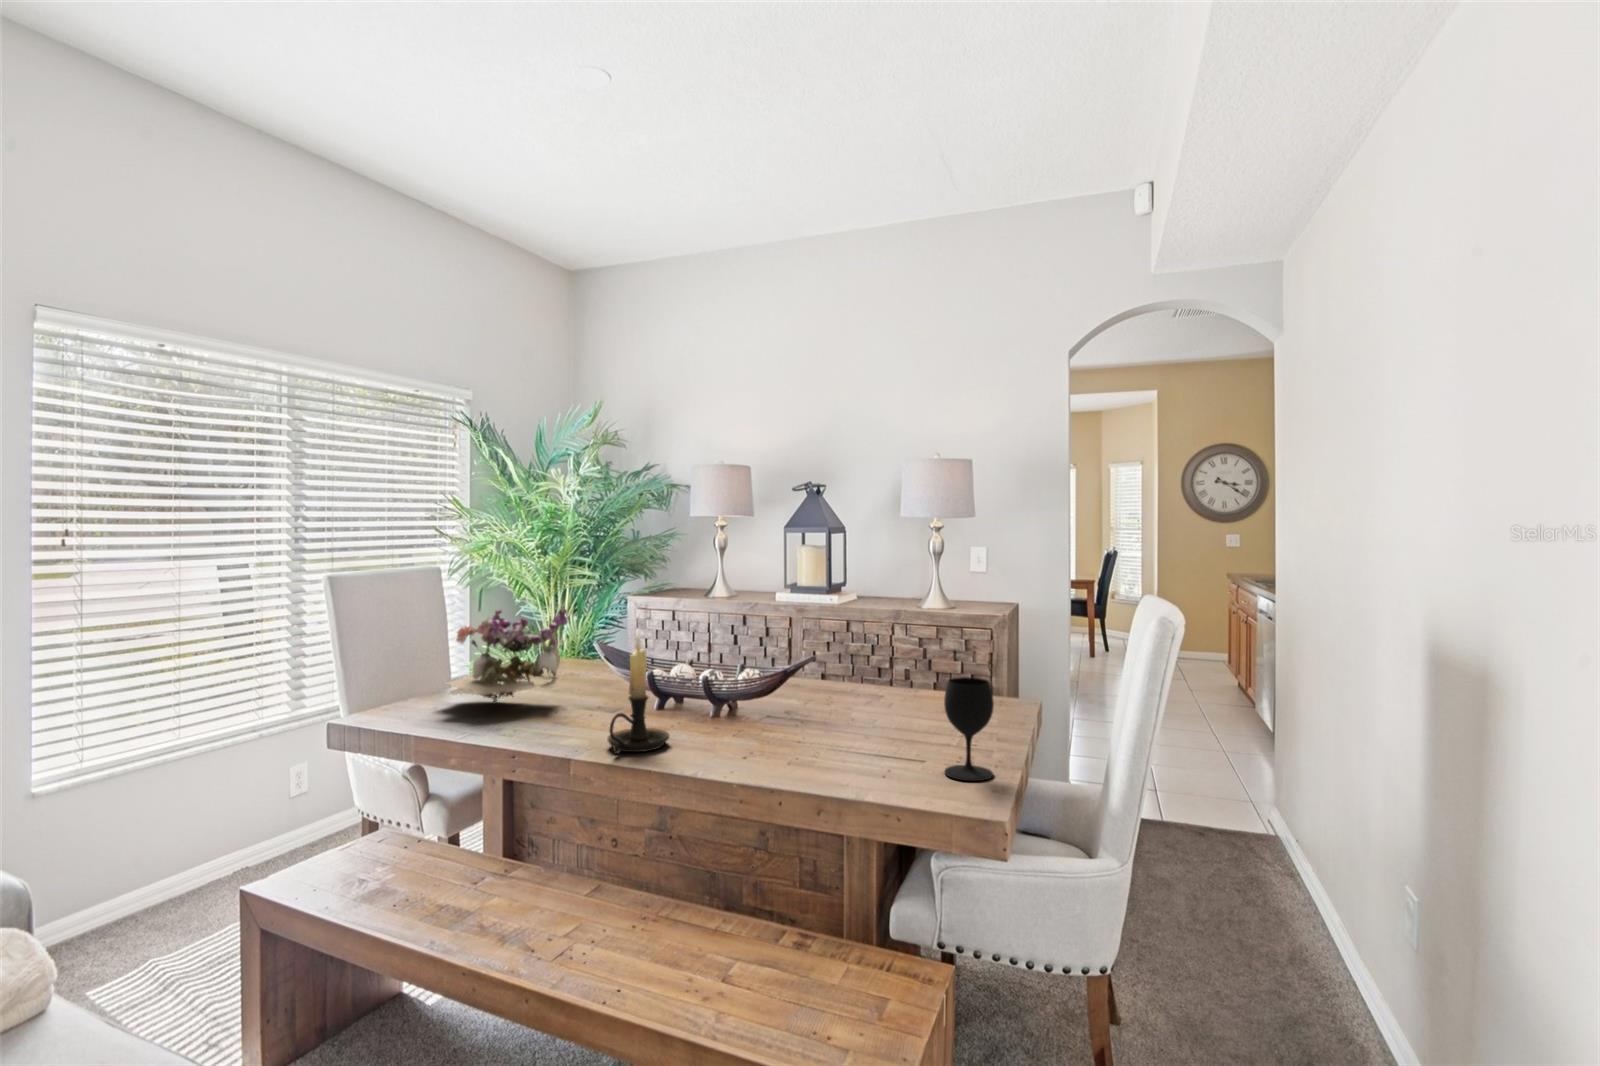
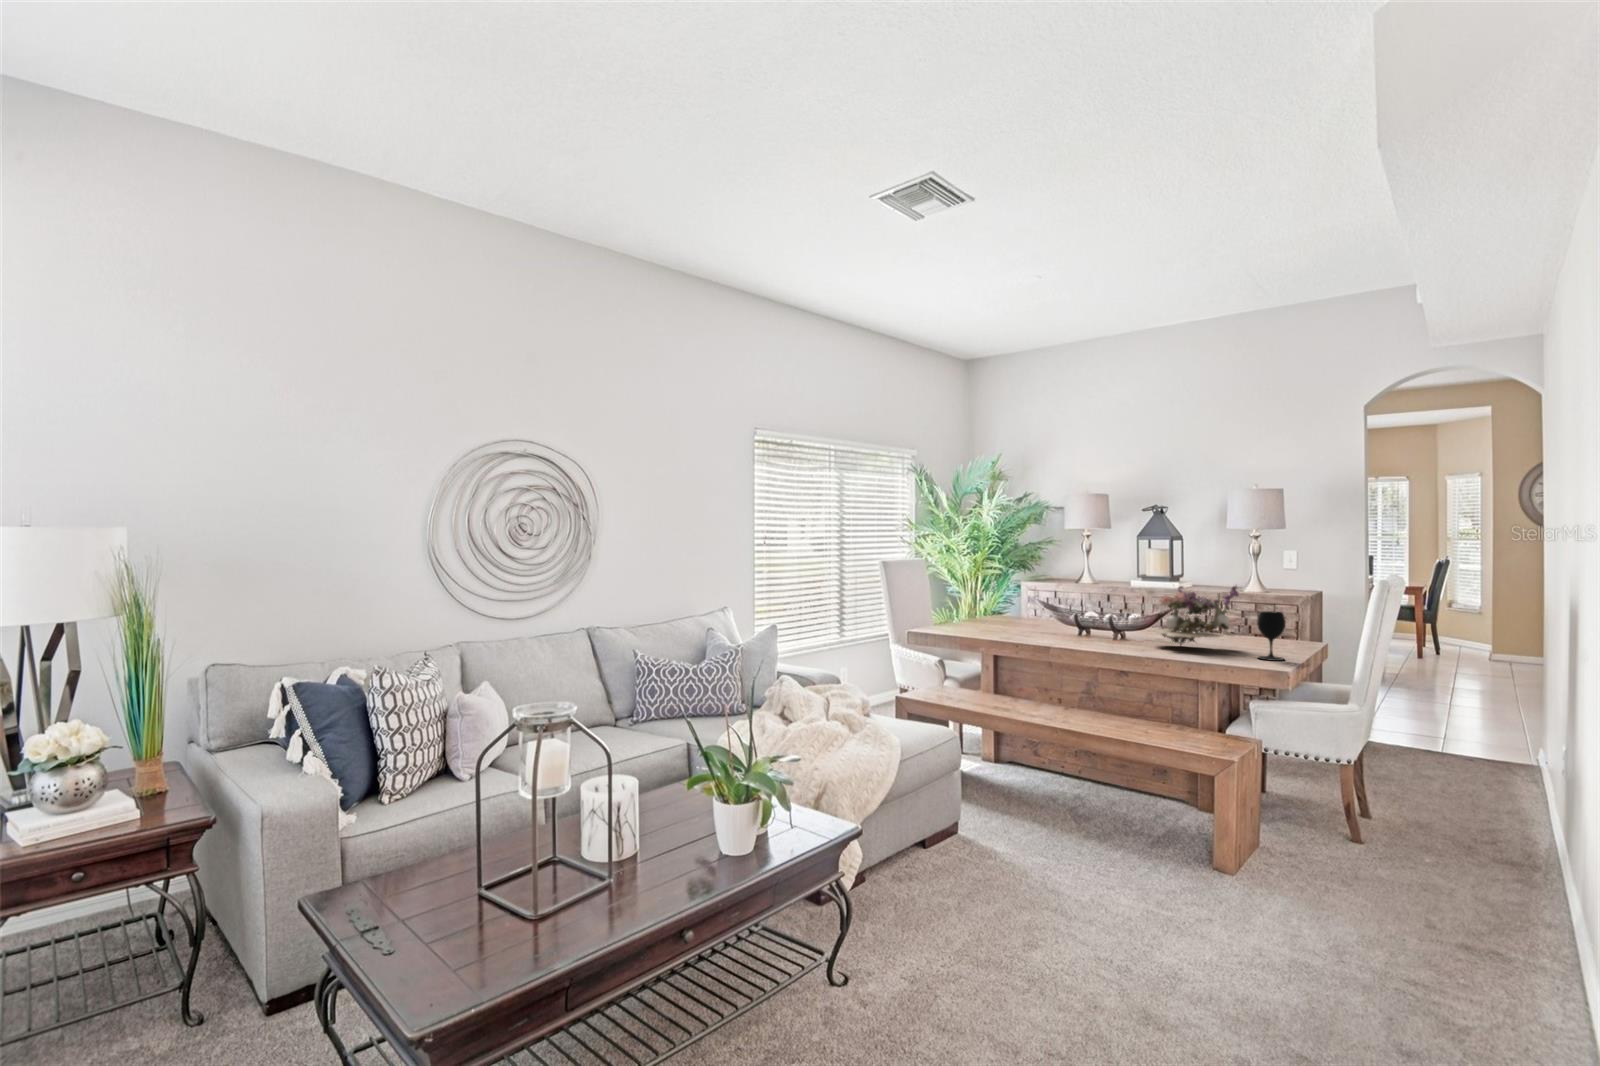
flower arrangement: present [445,606,568,702] -> present [1152,585,1239,645]
candle holder: present [608,634,669,754] -> none [1068,587,1100,646]

